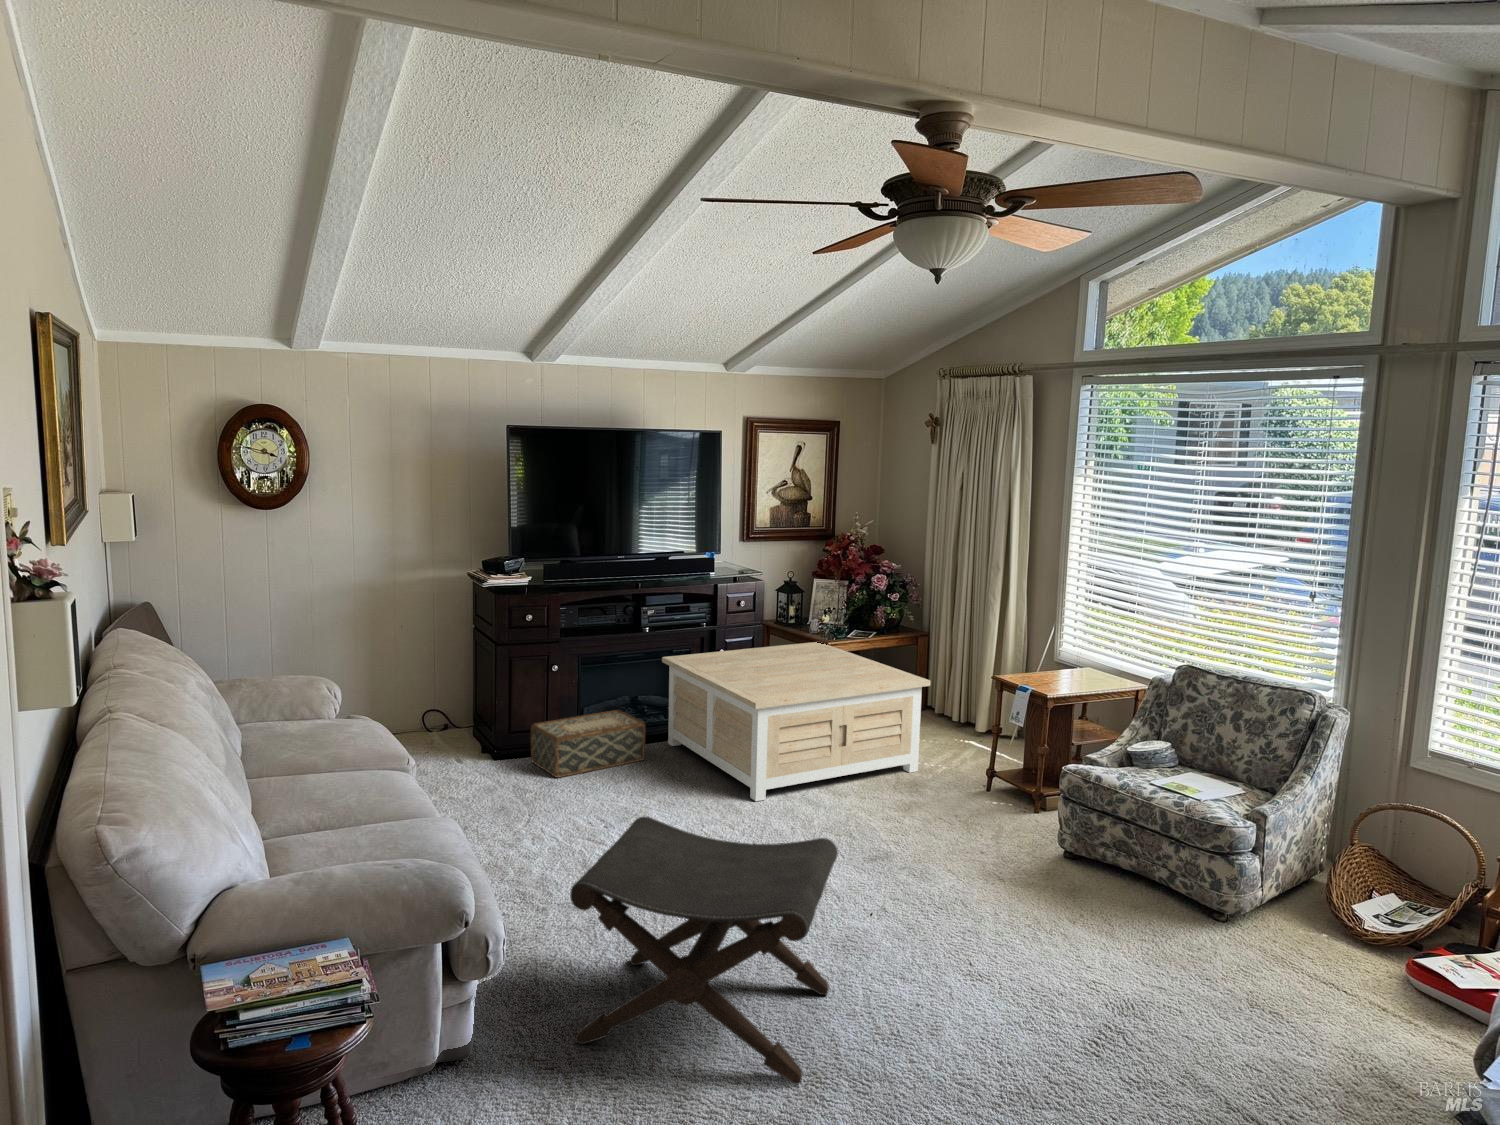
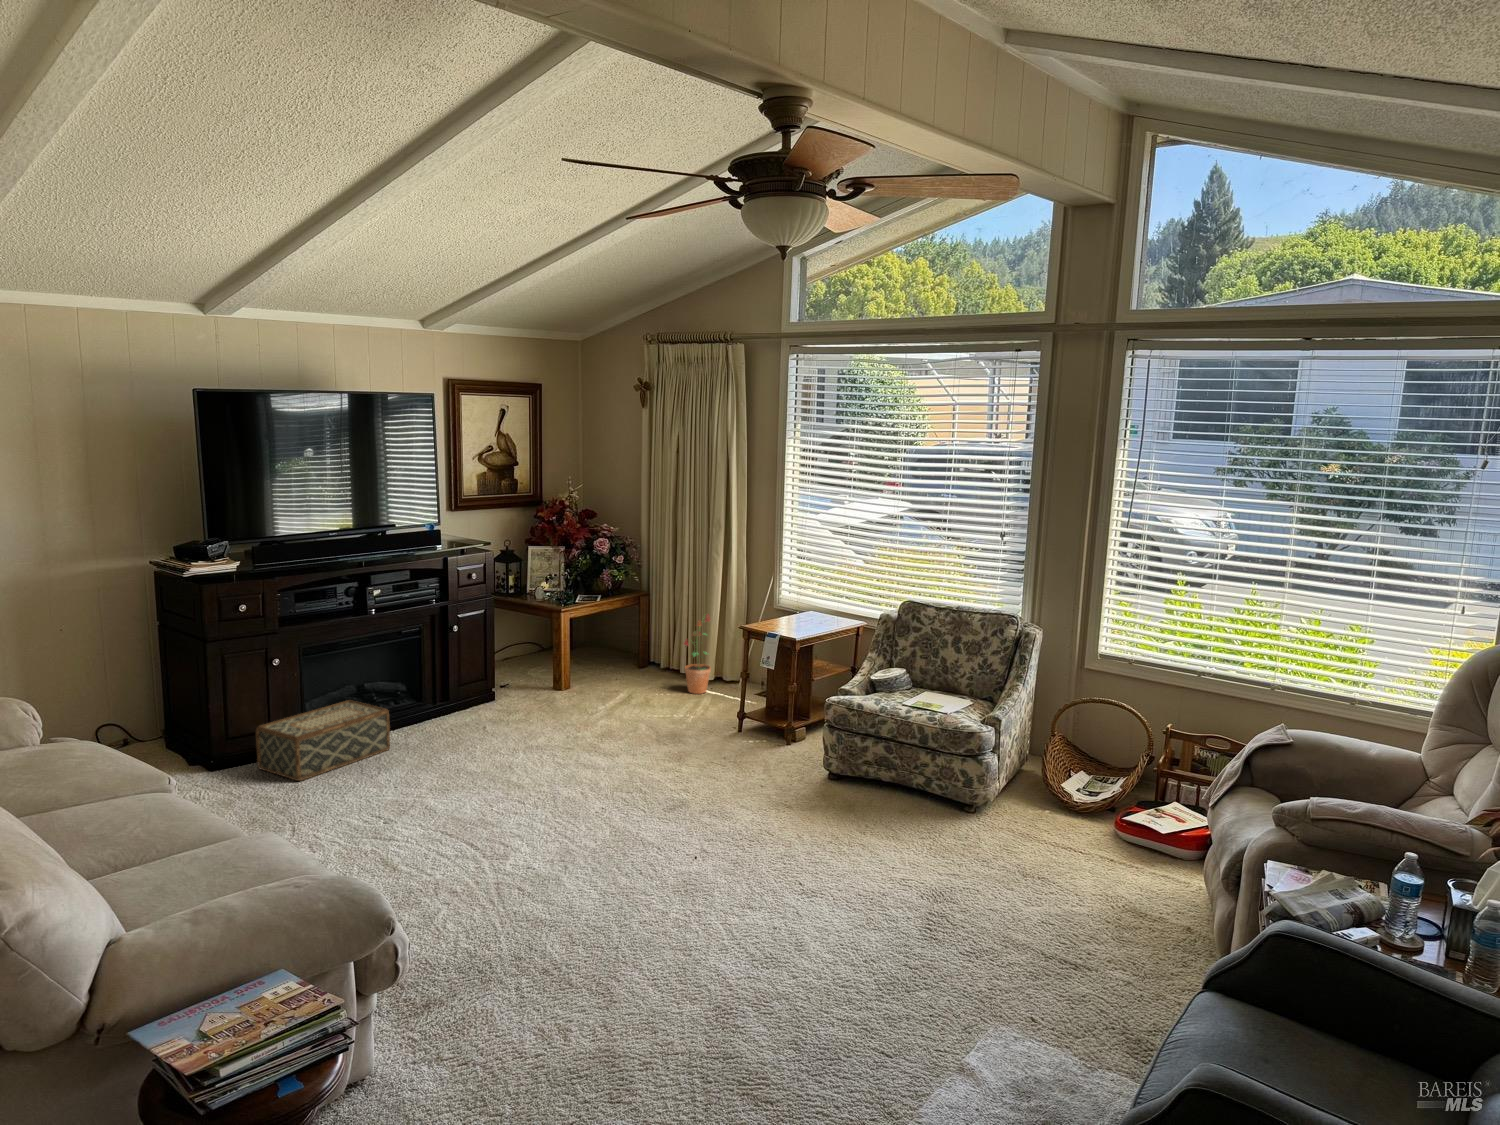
coffee table: present [662,642,931,801] -> none [395,609,679,774]
potted plant: none [949,660,984,744] -> present [684,614,711,694]
footstool: present [570,817,838,1083] -> none [469,790,719,1035]

